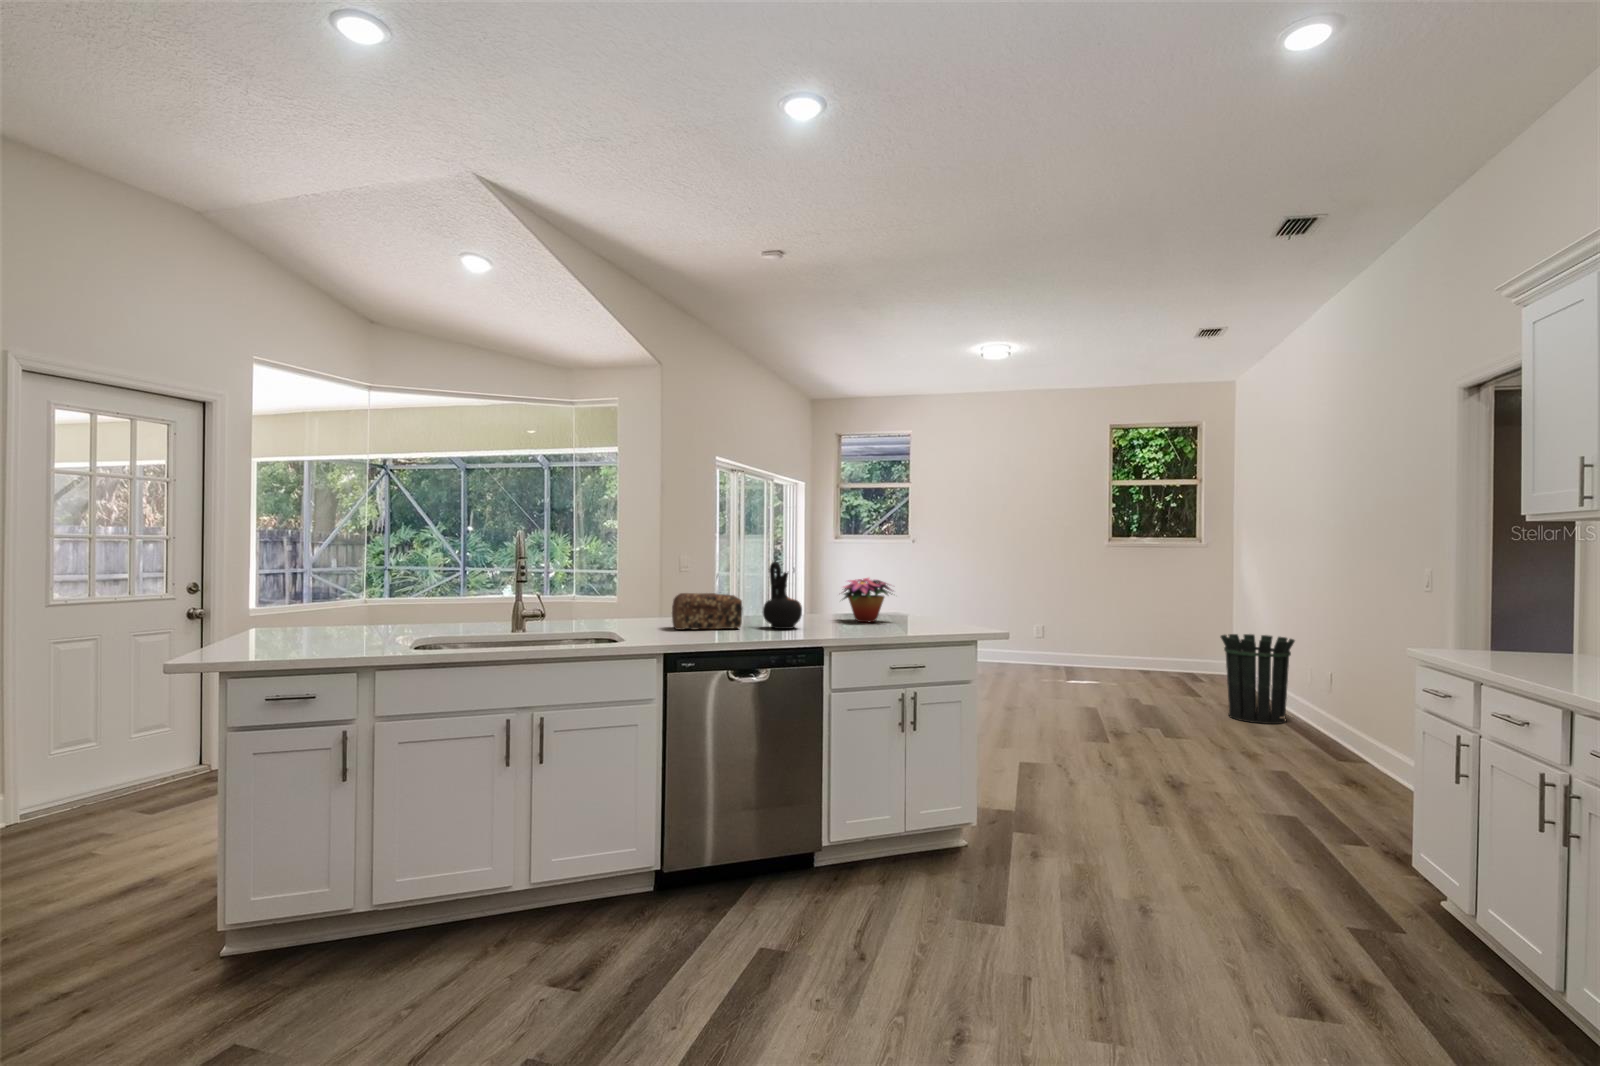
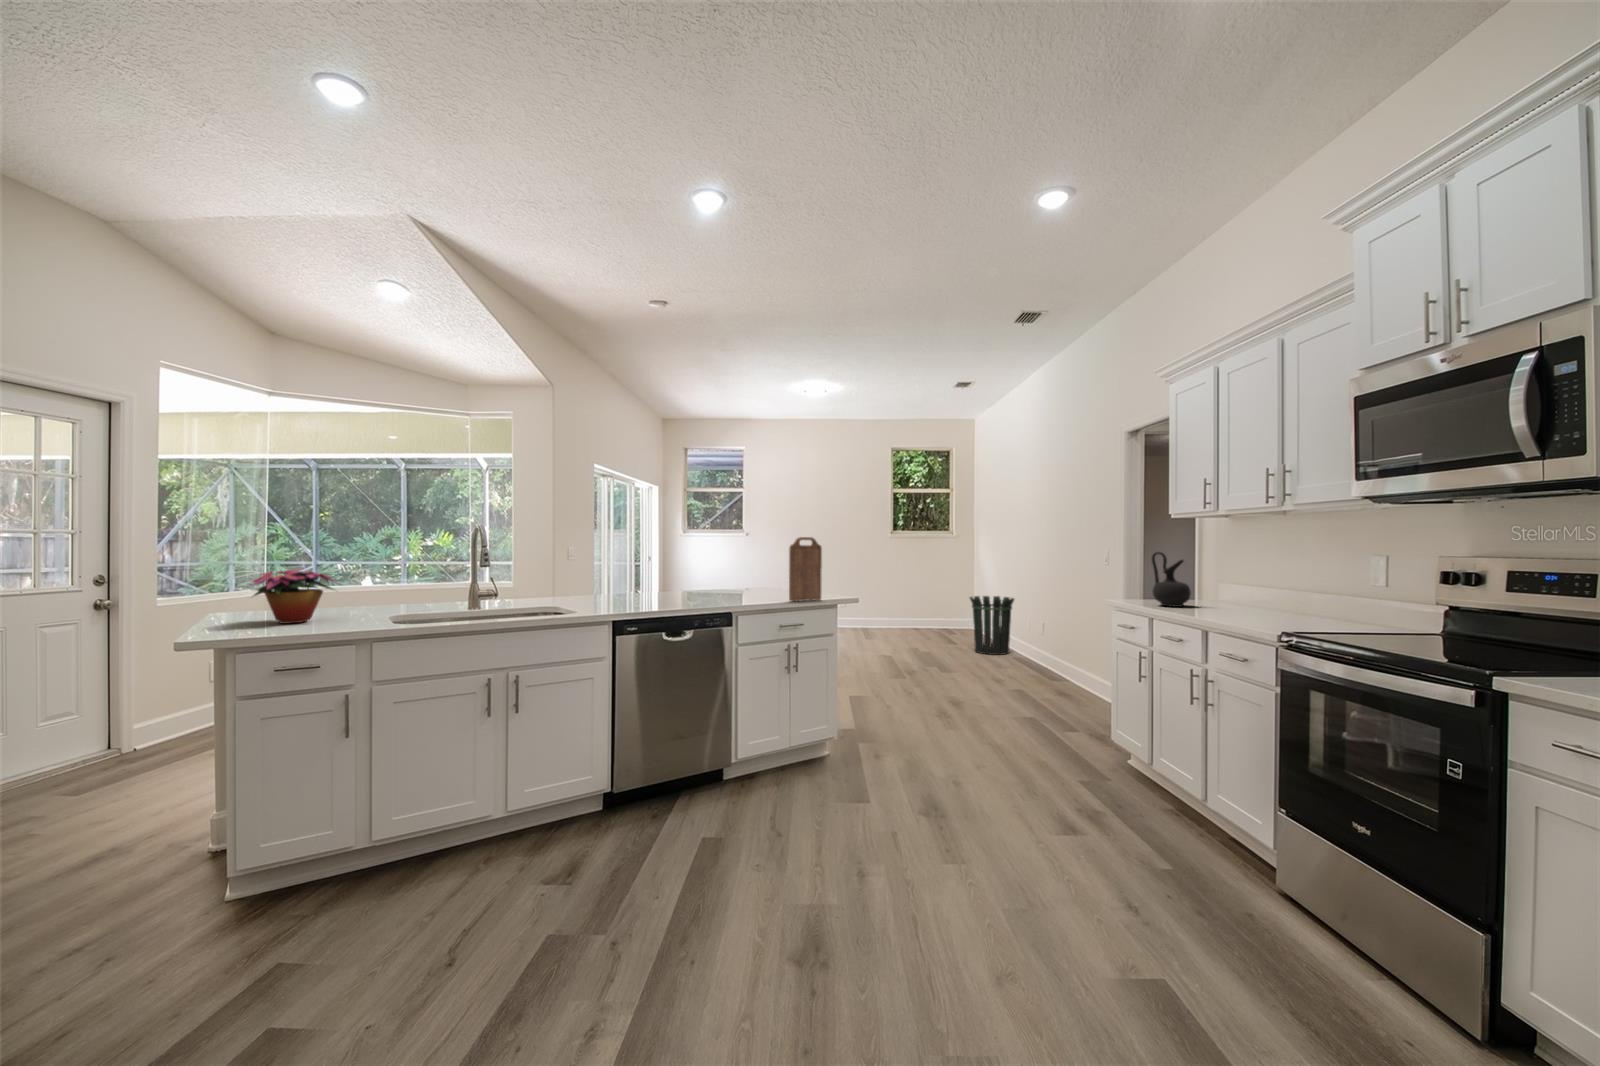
cutting board: none [904,548,951,635] -> present [789,537,822,601]
ceramic jug: present [763,562,802,629] -> present [1152,552,1191,607]
flower arrangement: present [843,578,892,622] -> present [251,569,337,623]
bread loaf: present [672,593,743,630] -> none [605,574,665,603]

